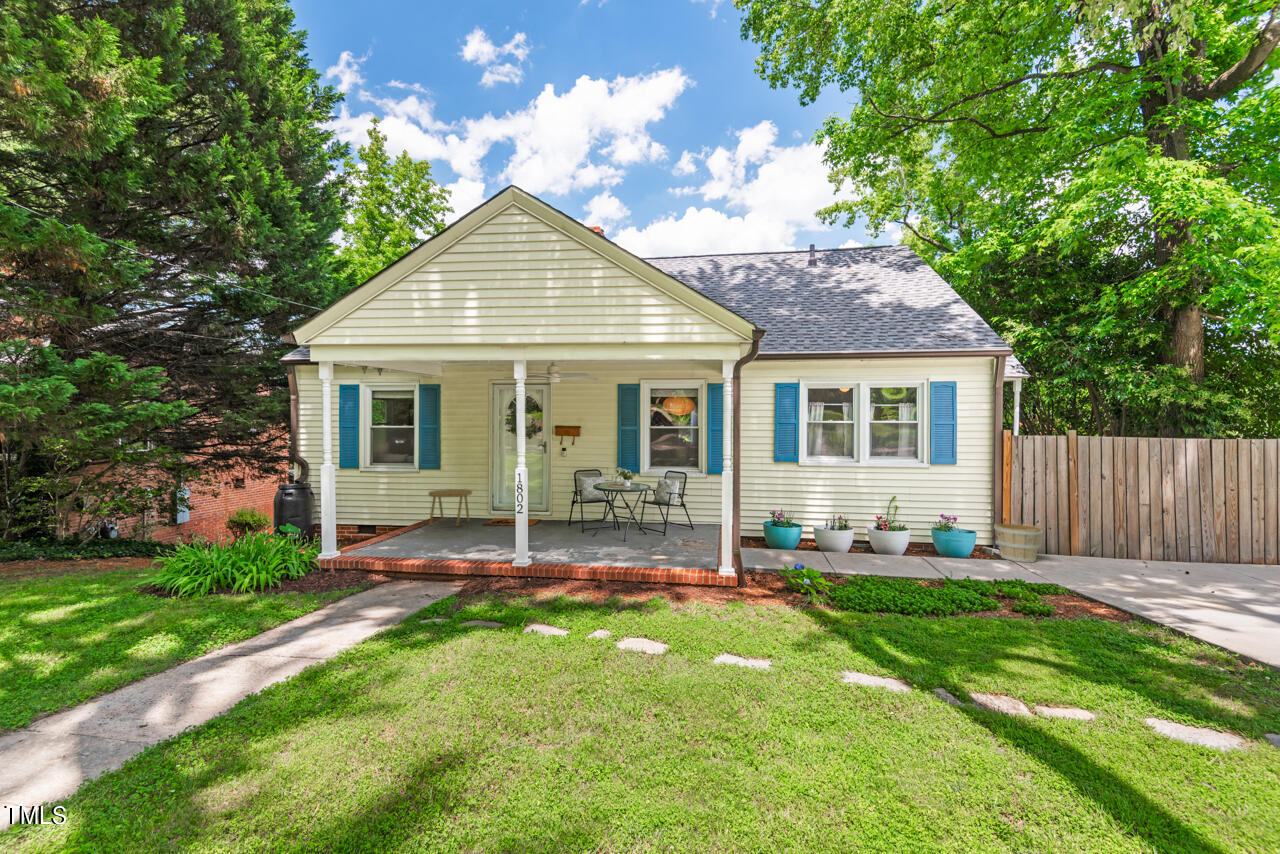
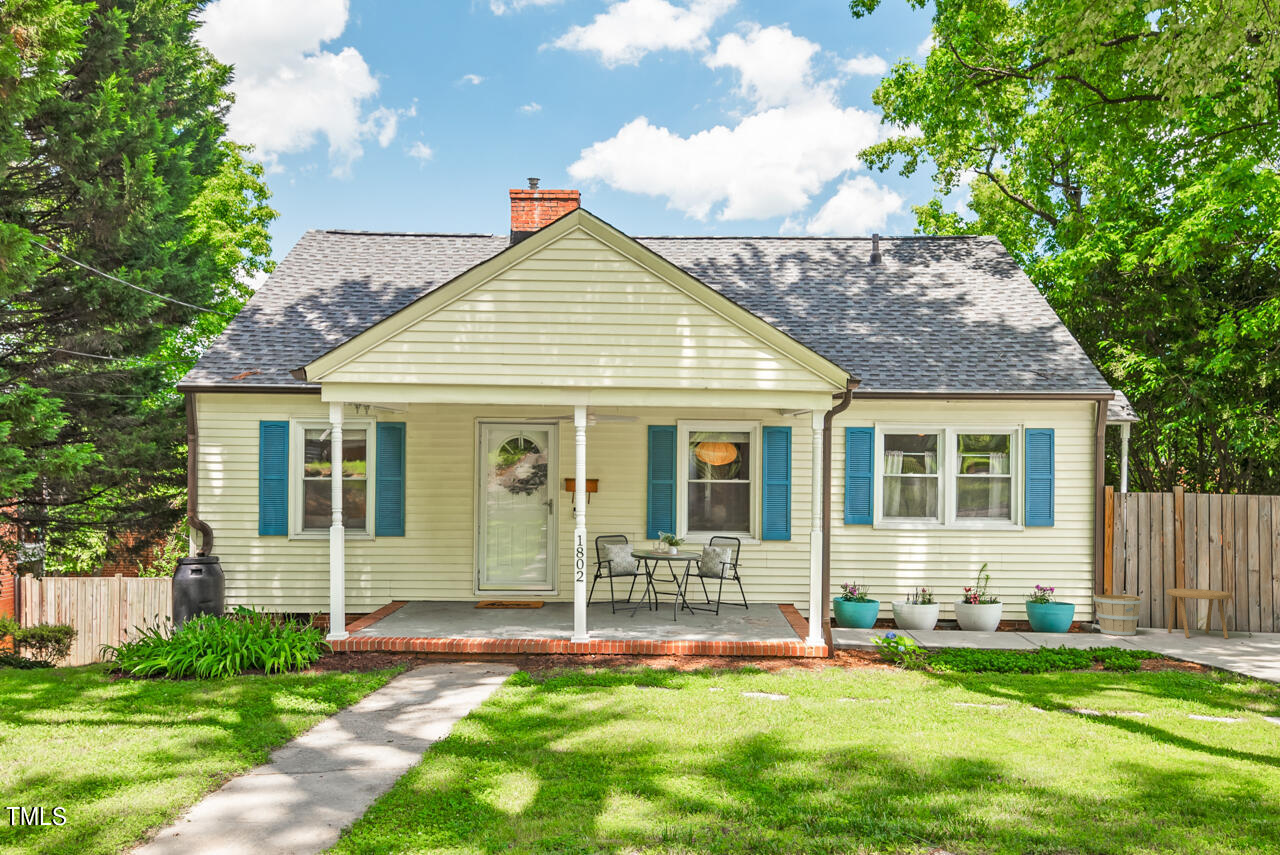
side table: present [429,489,472,526] -> present [1166,589,1231,639]

